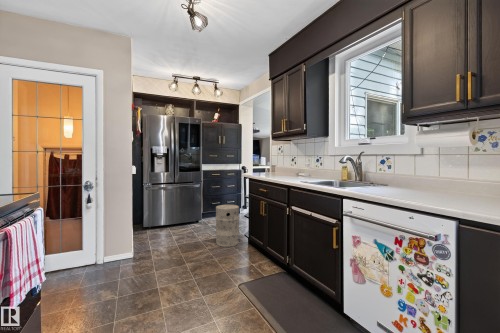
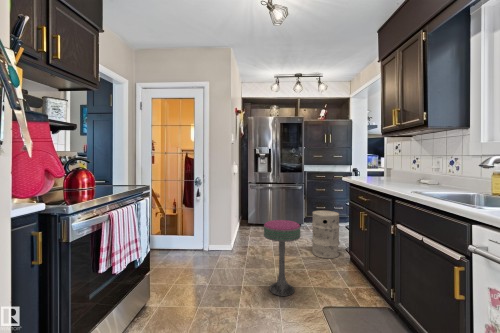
bar stool: none [180,216,216,288] -> present [264,220,300,296]

